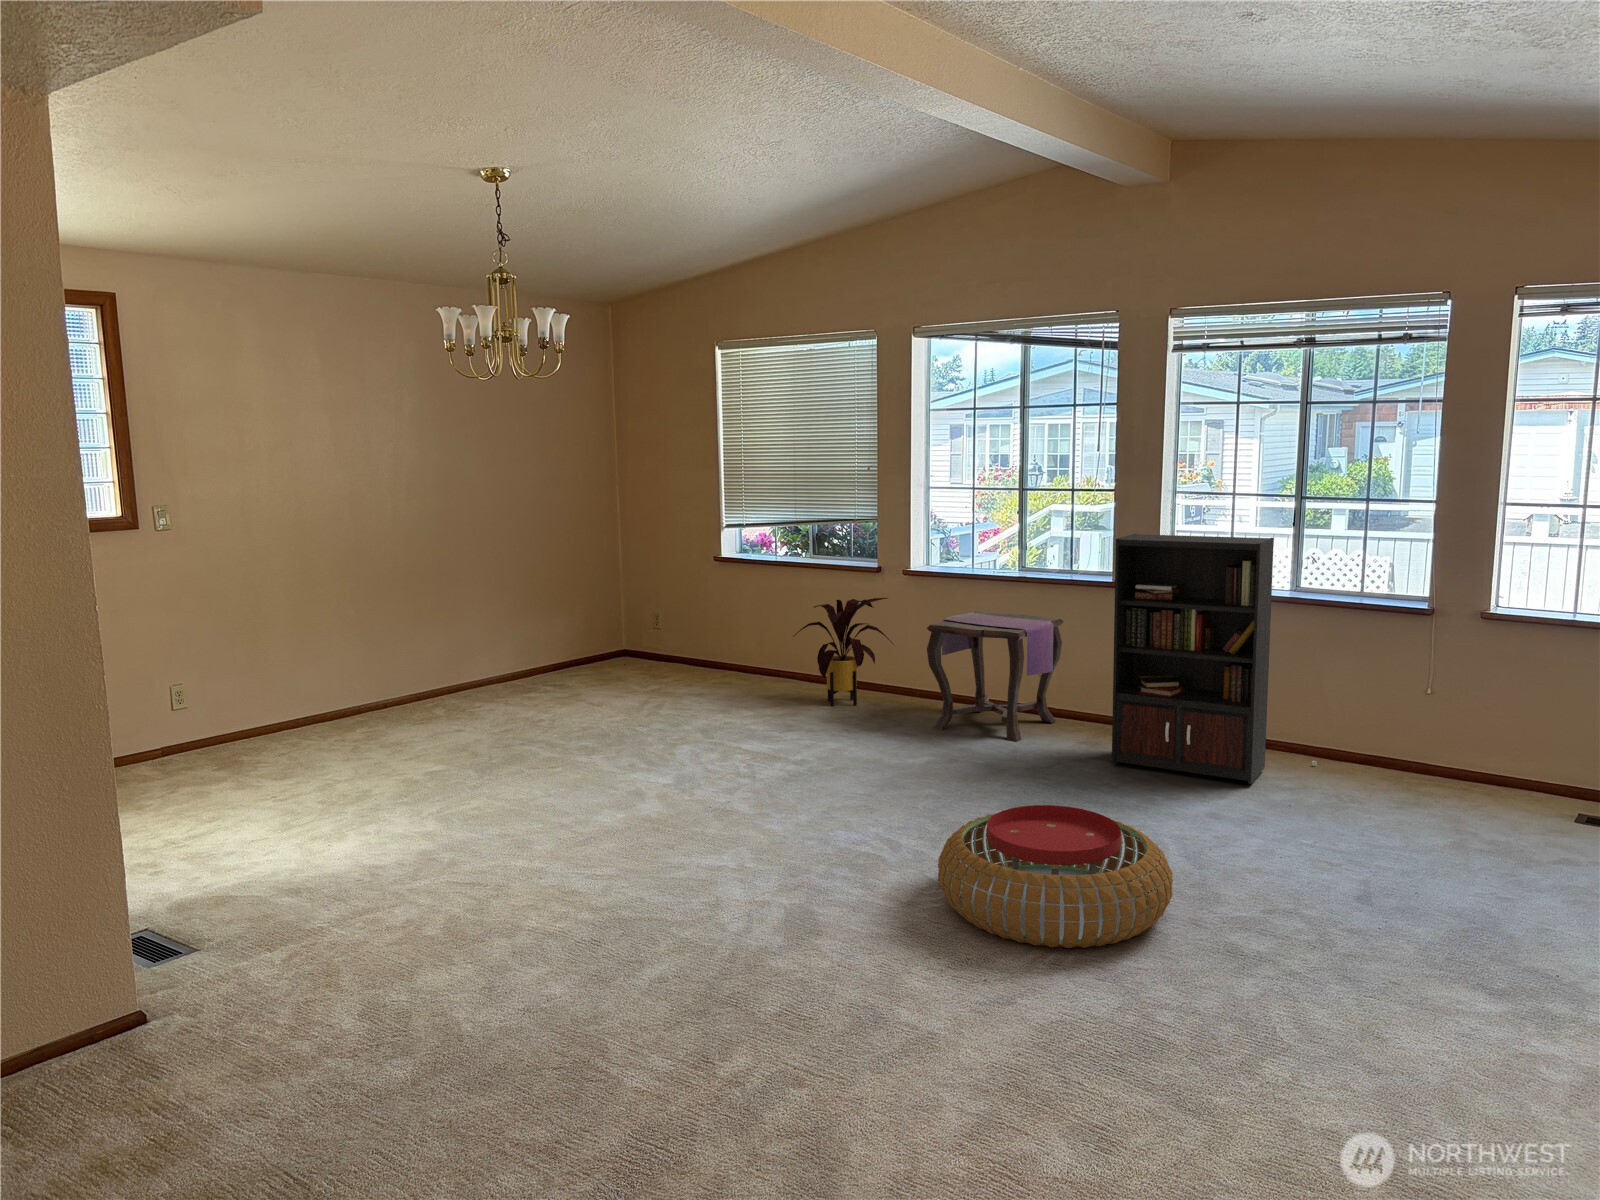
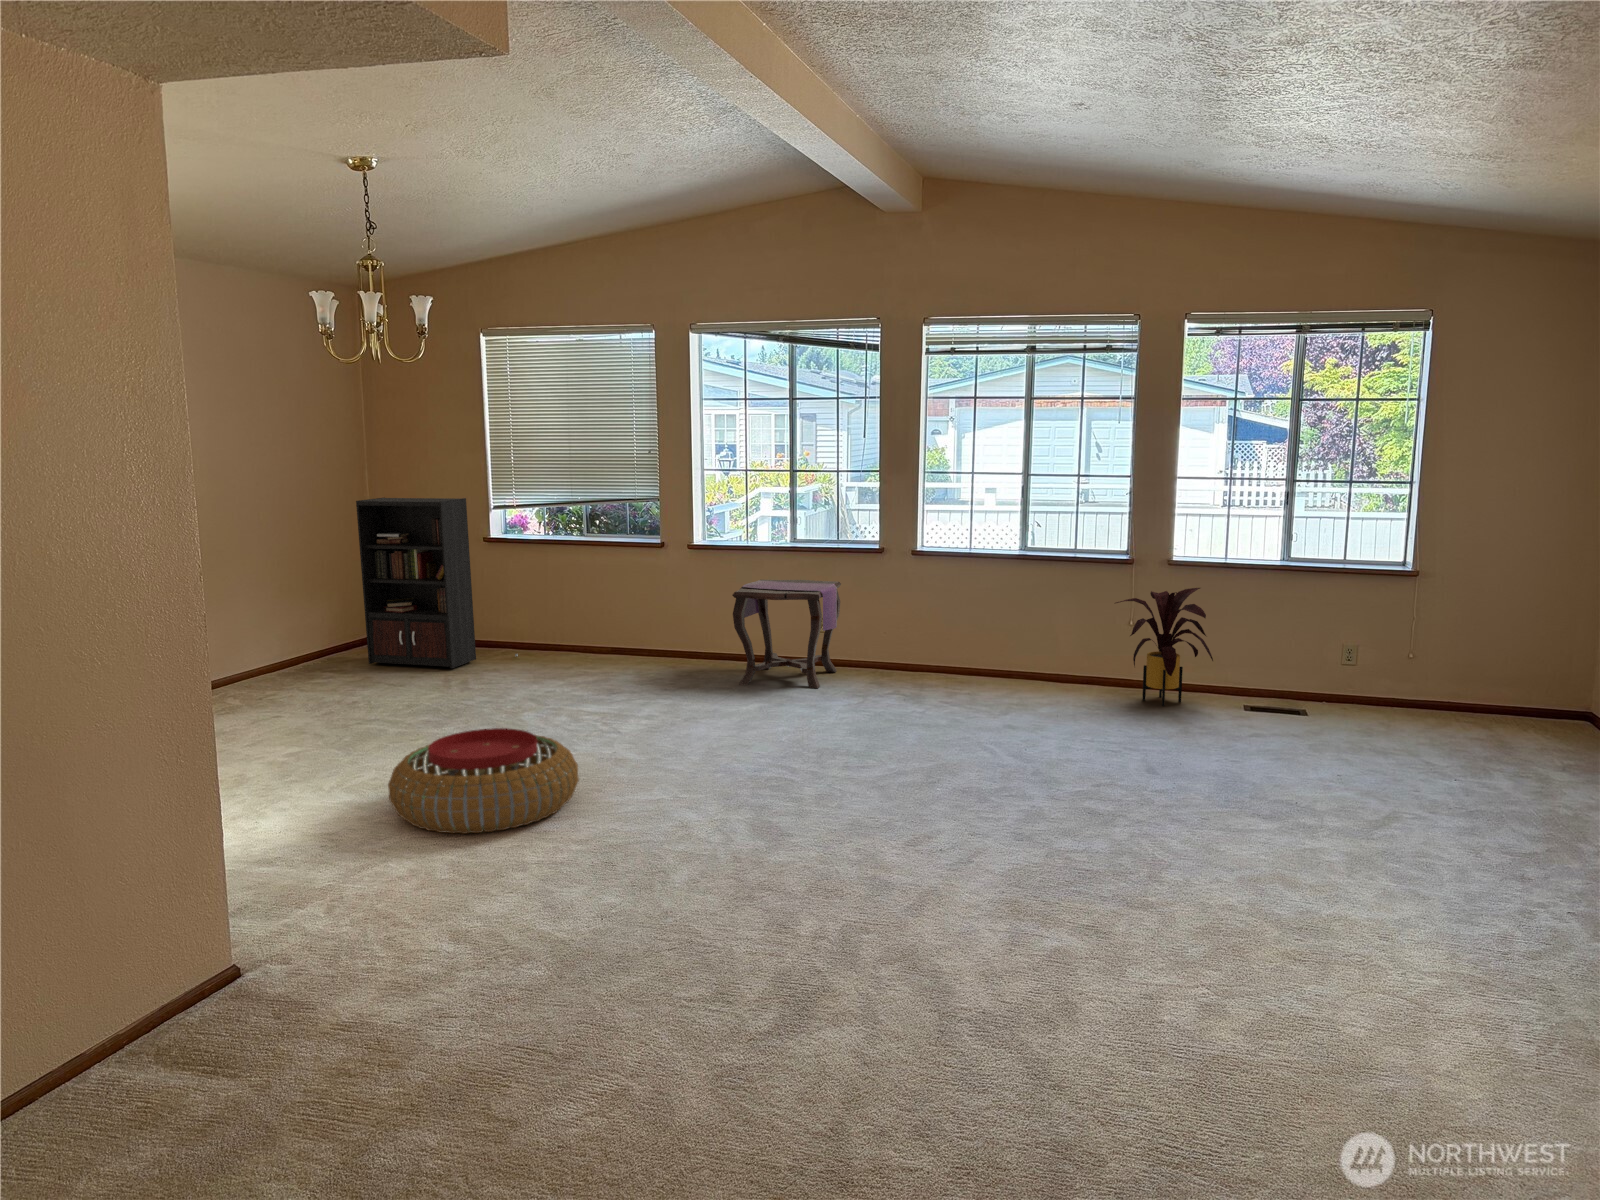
bookcase: present [1112,534,1316,784] -> present [356,498,518,668]
house plant: present [794,598,894,706] -> present [1116,588,1213,706]
pouf: present [938,805,1173,948] -> present [388,728,579,834]

